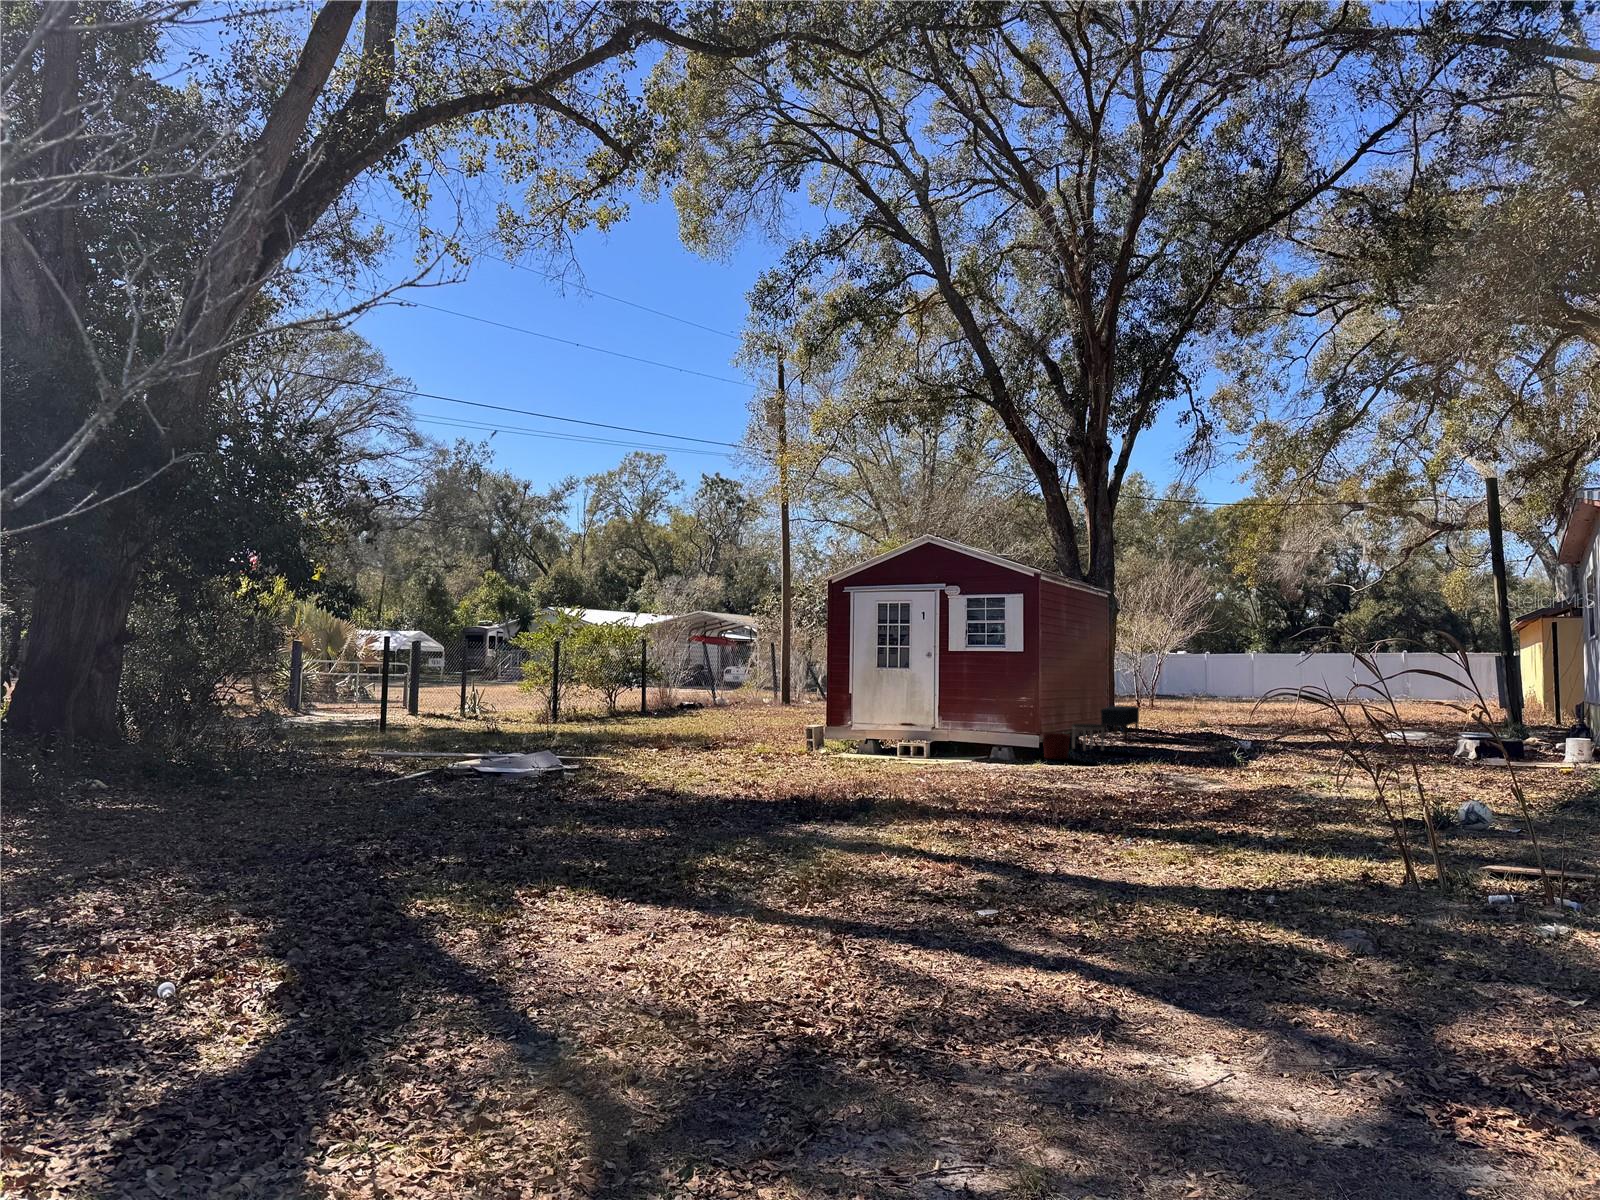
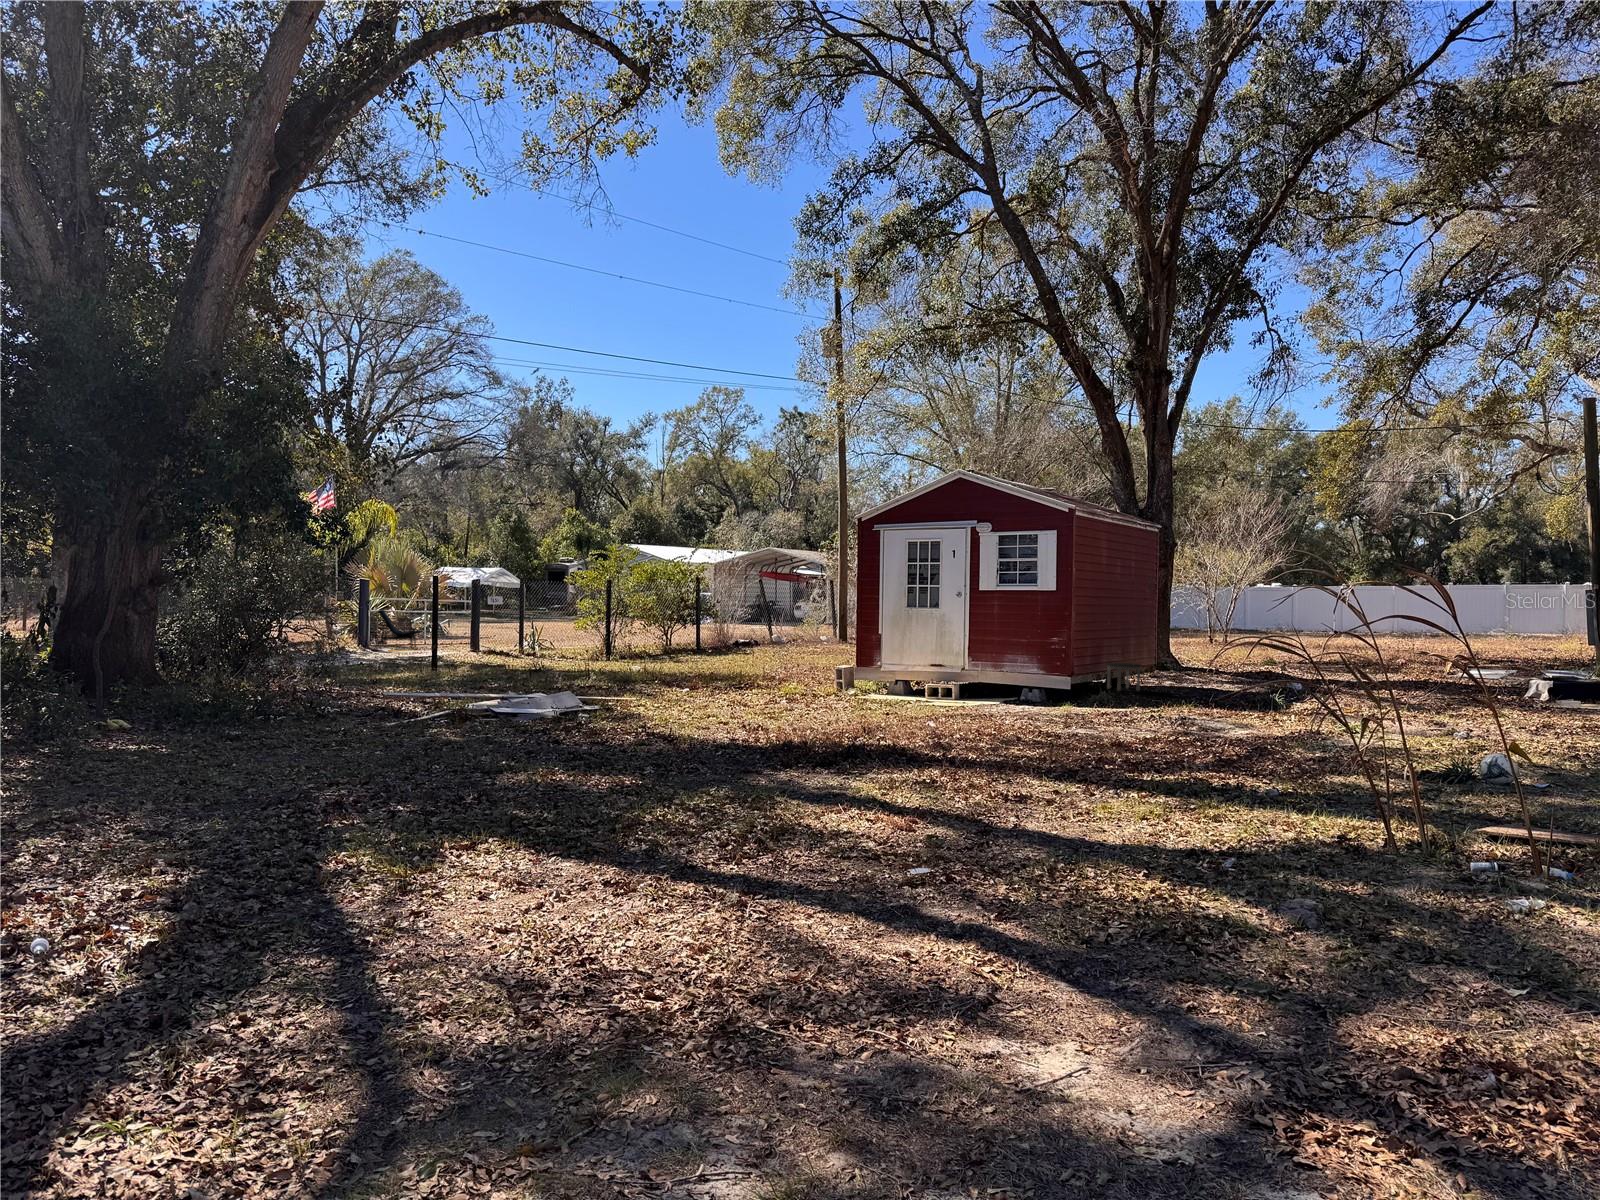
lounge chair: none [305,666,350,708] -> present [378,609,421,647]
bench: present [1101,706,1139,740] -> none [1143,644,1186,680]
bucket: present [1042,733,1070,759] -> none [1070,673,1100,700]

